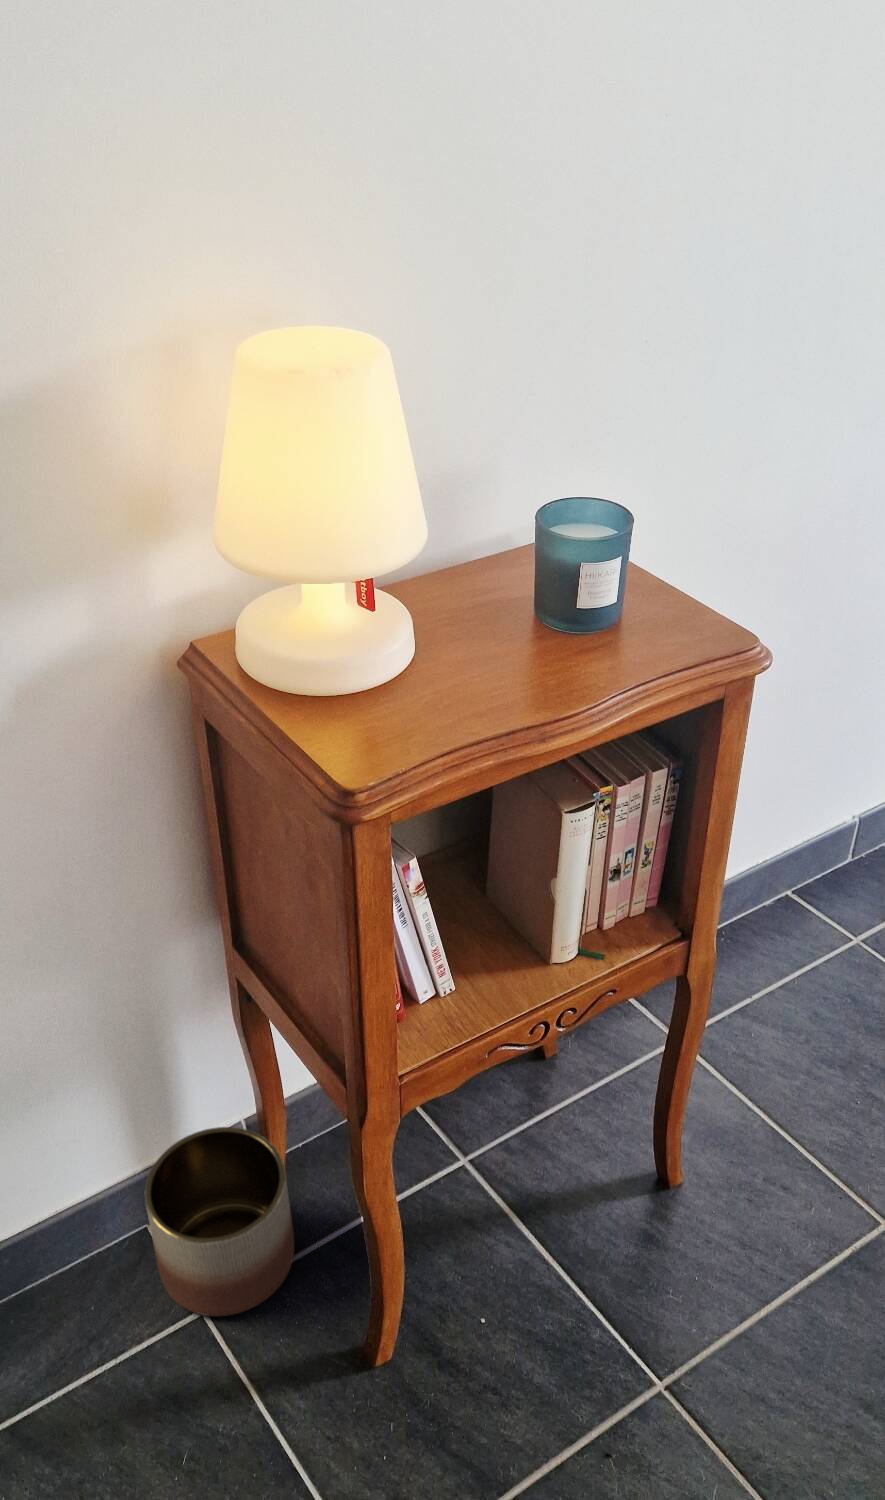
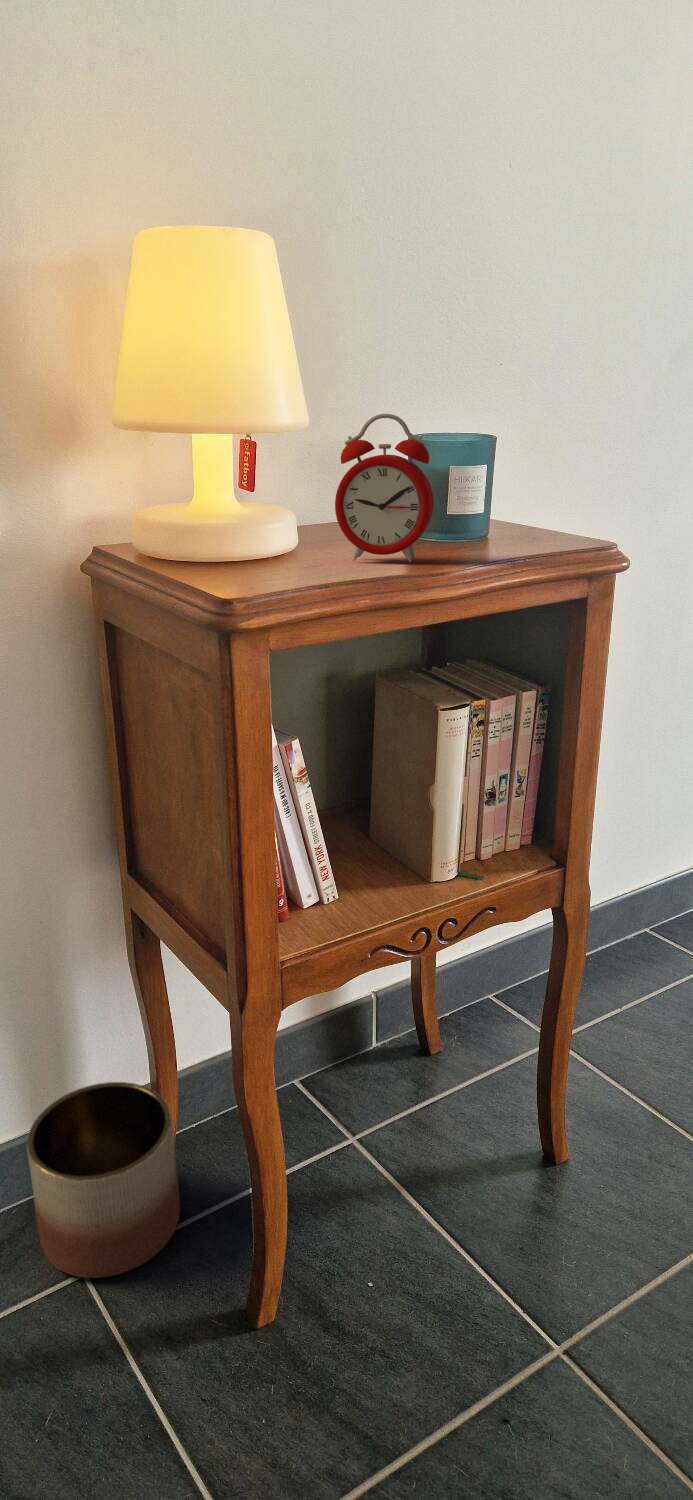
alarm clock: none [455,530,562,679] -> present [335,414,434,562]

